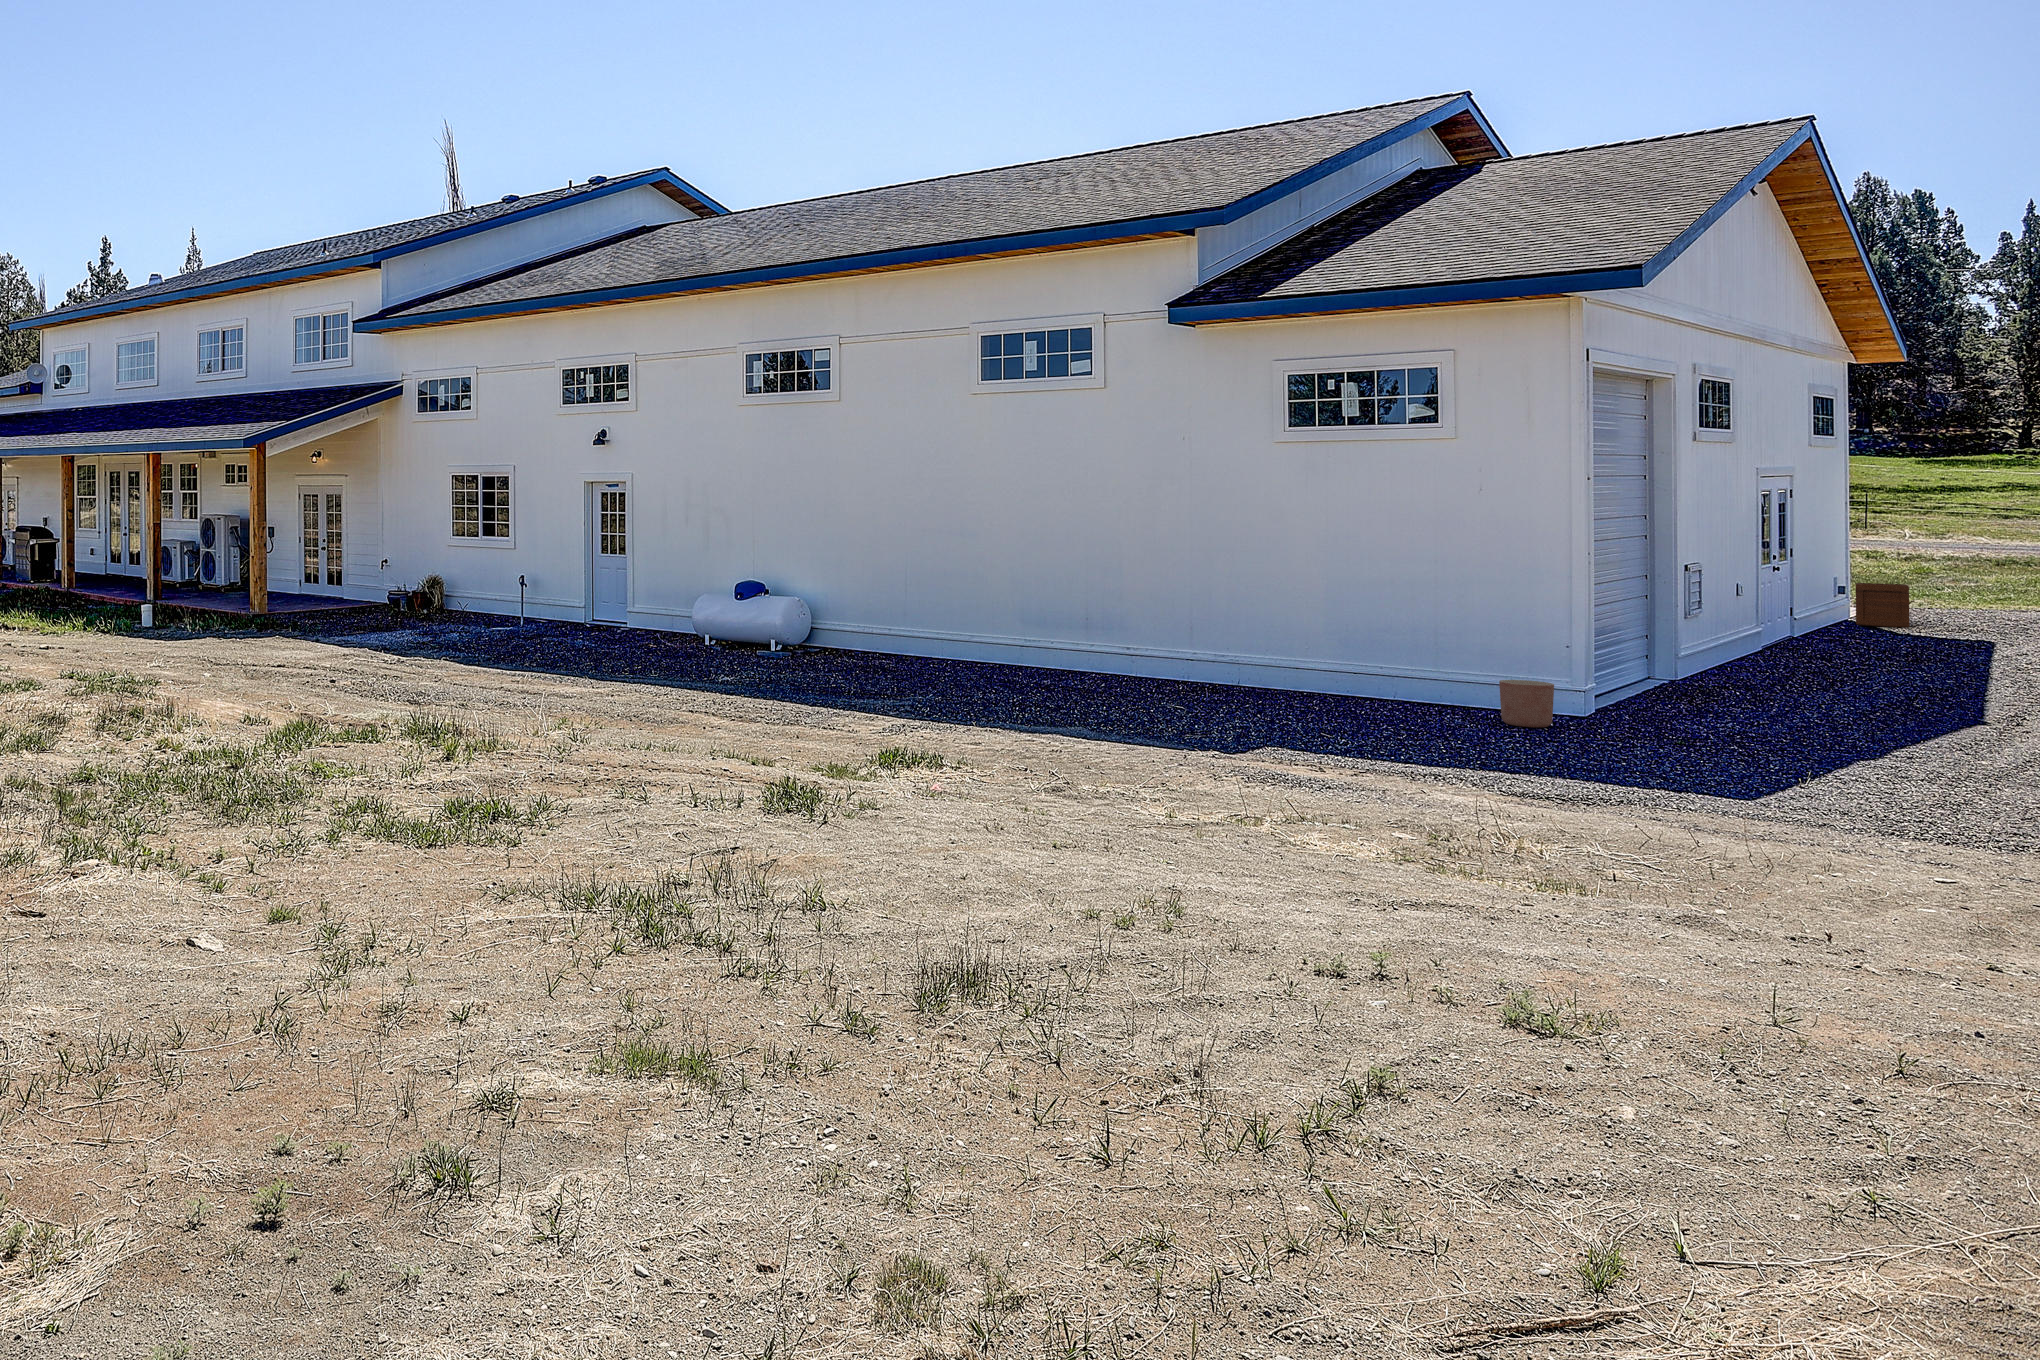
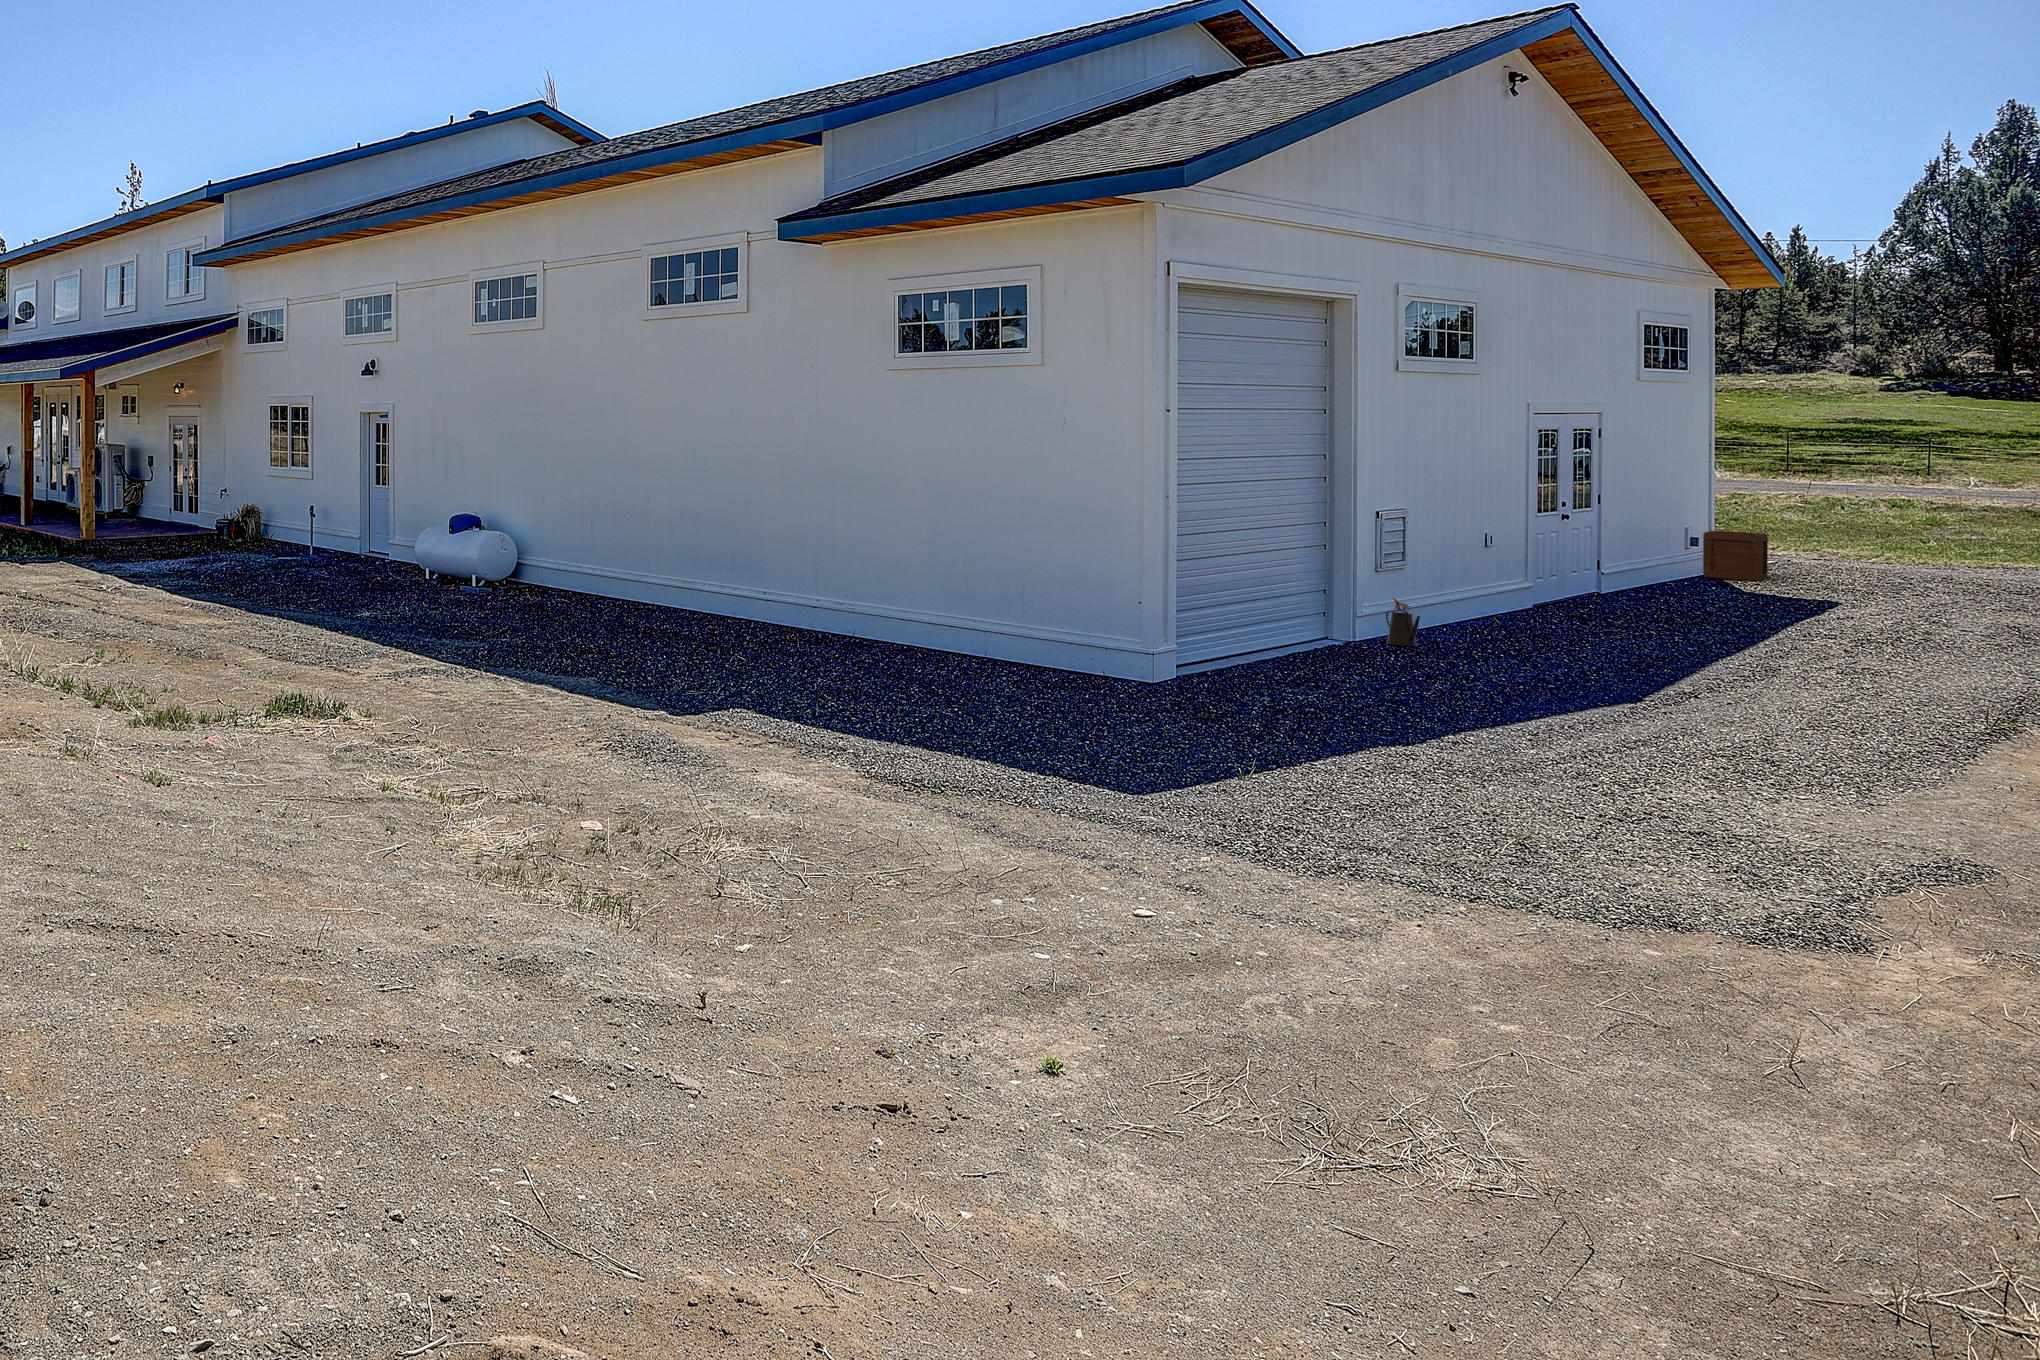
watering can: none [1690,643,1728,686] -> present [1386,598,1420,646]
planter: present [1499,680,1554,727] -> none [1062,636,1118,691]

